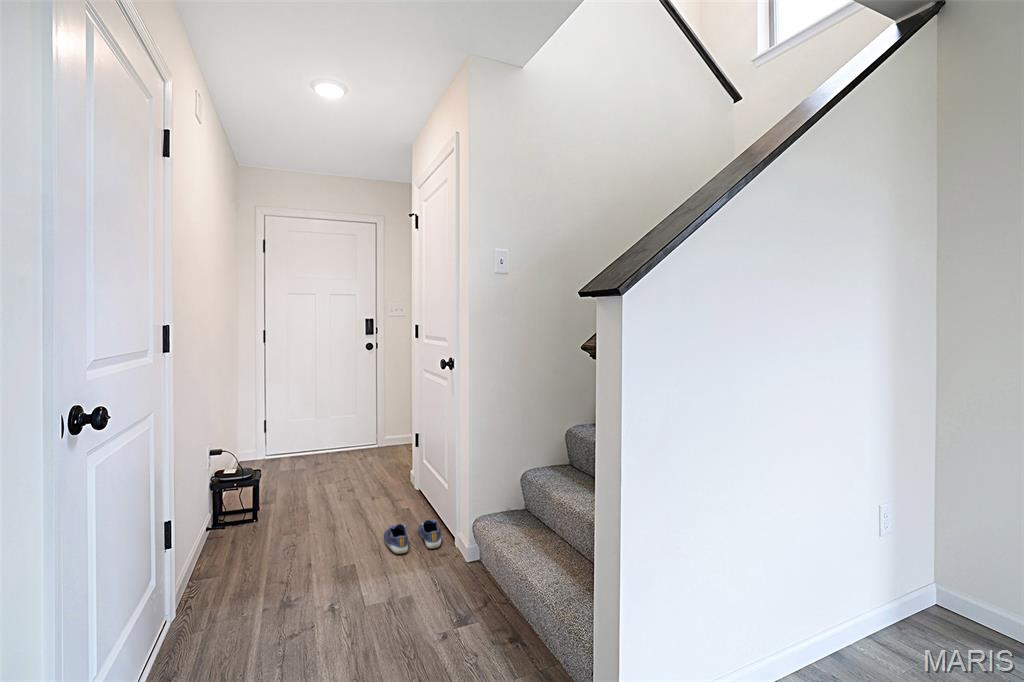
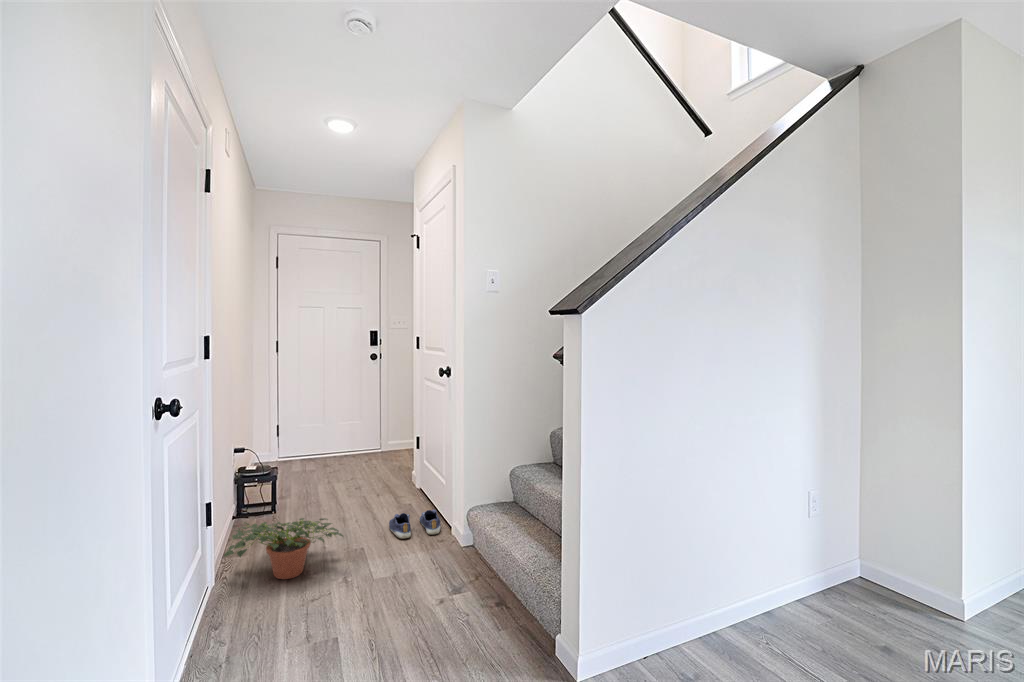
potted plant: none [188,533,330,607] -> present [224,518,343,579]

